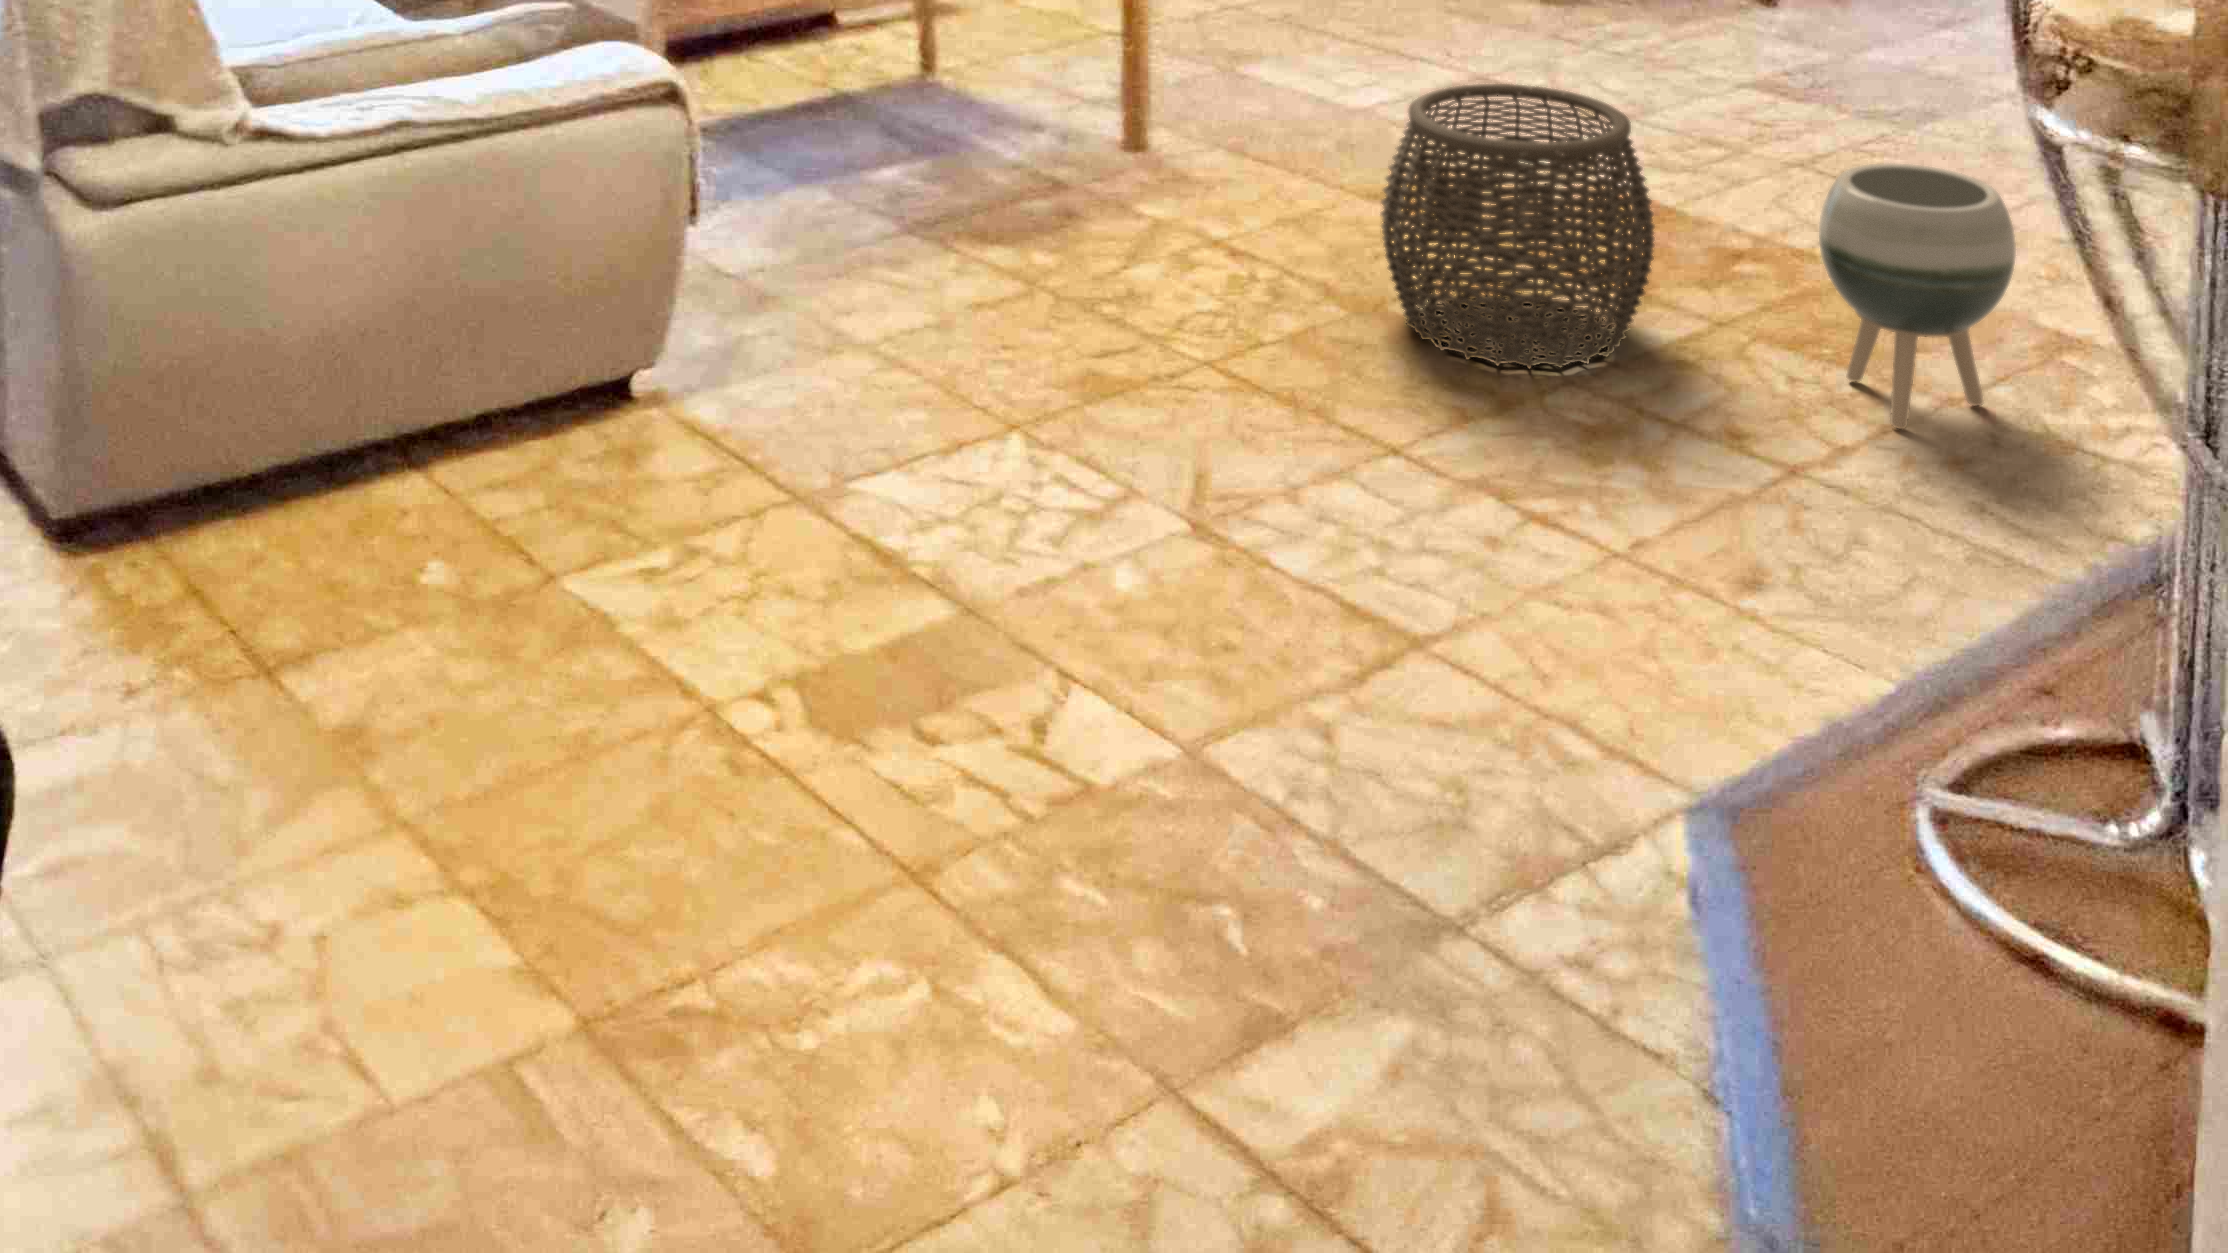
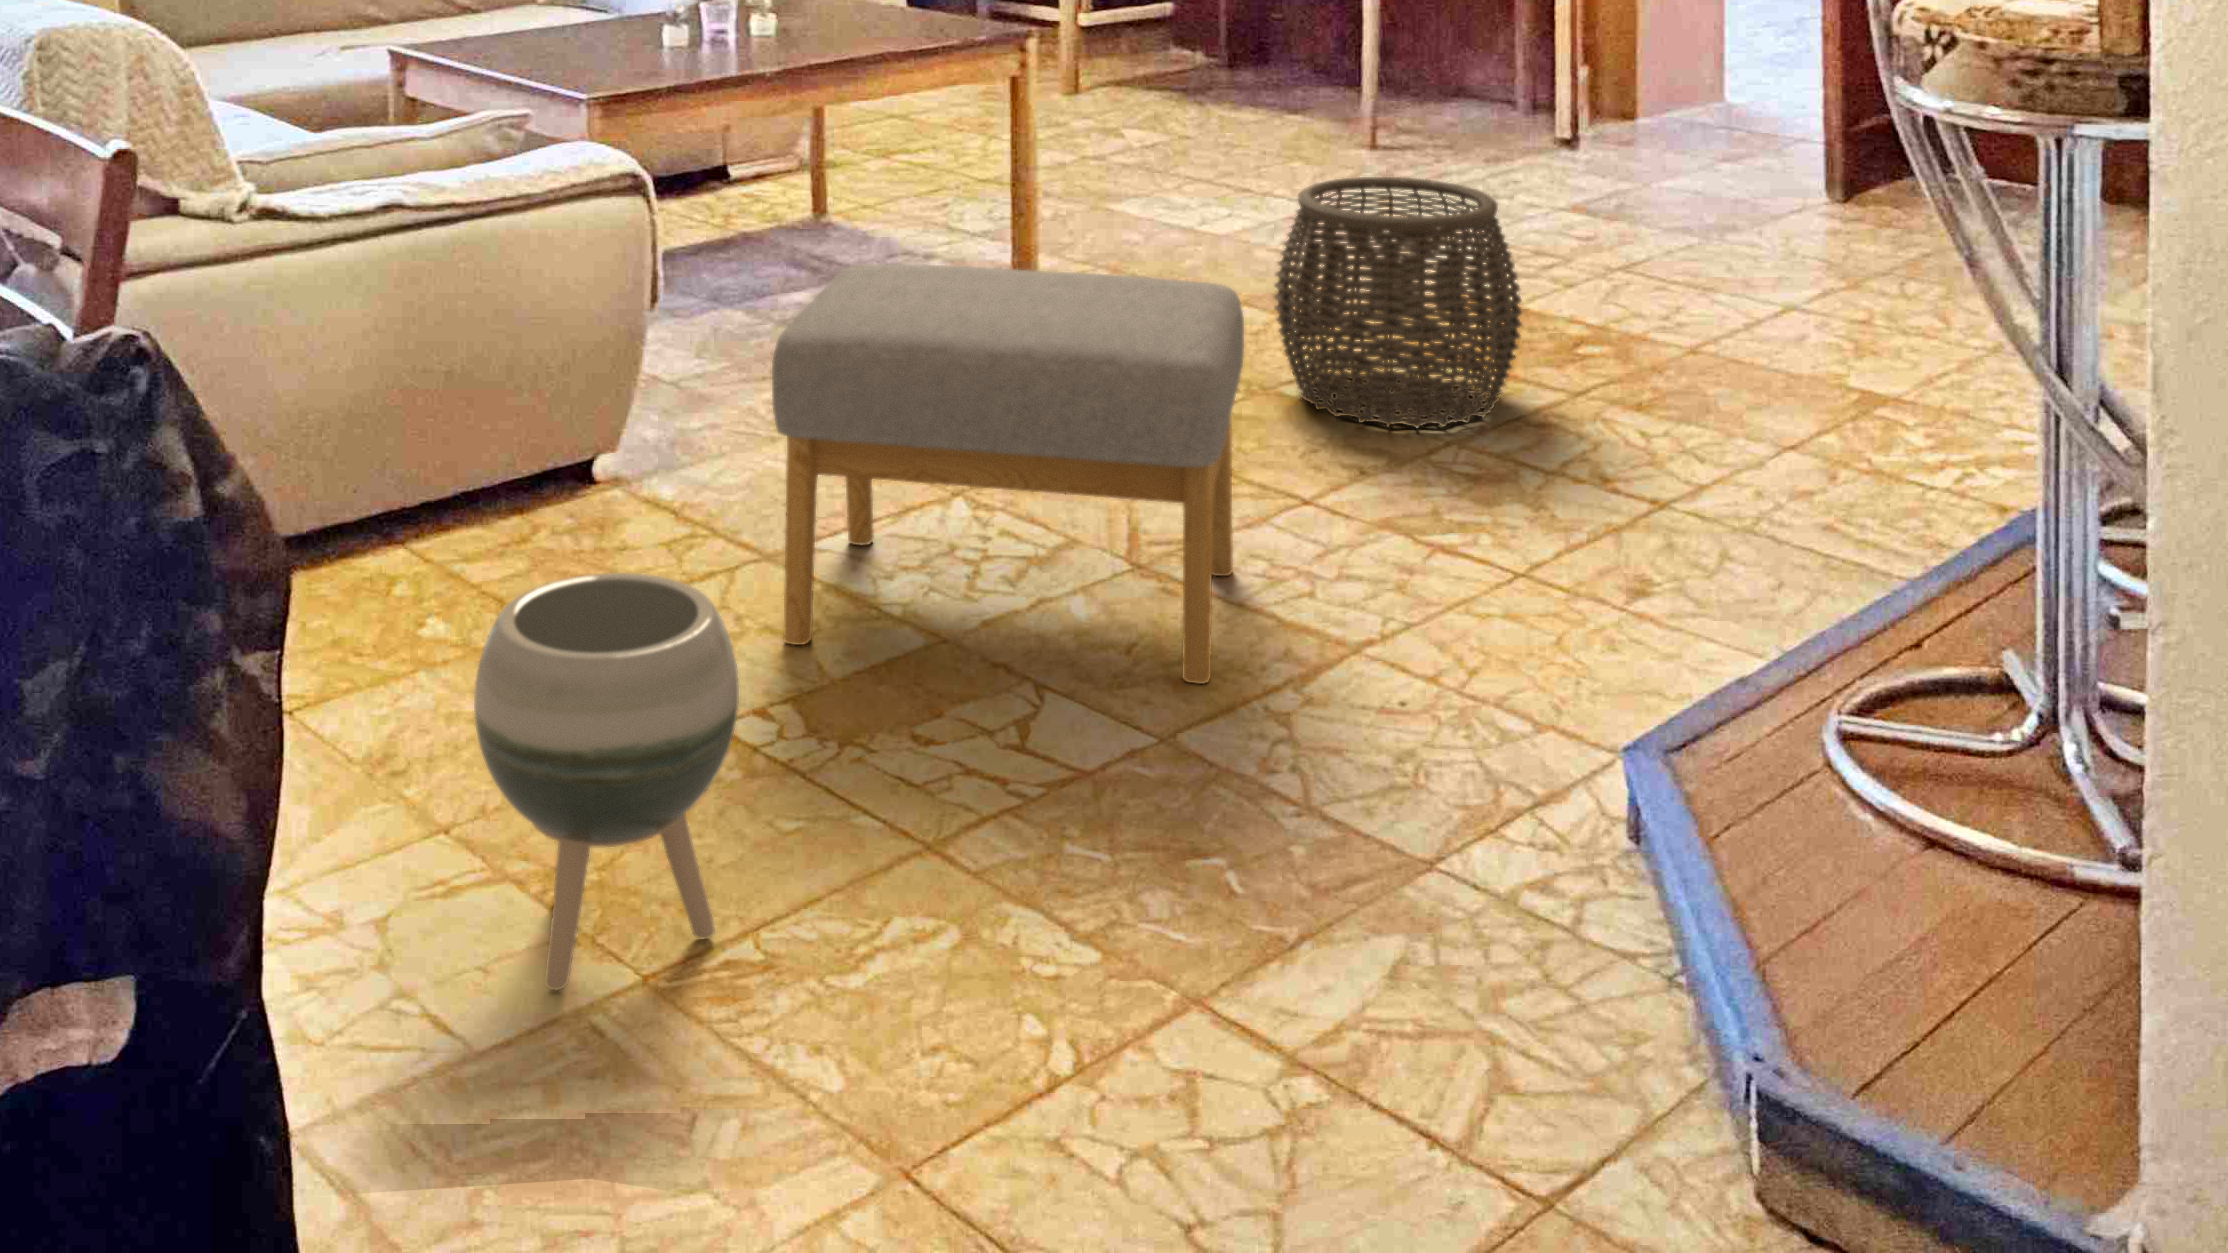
planter: present [1819,163,2016,429] -> present [474,573,739,991]
footstool: none [780,201,1308,693] -> present [772,264,1244,684]

